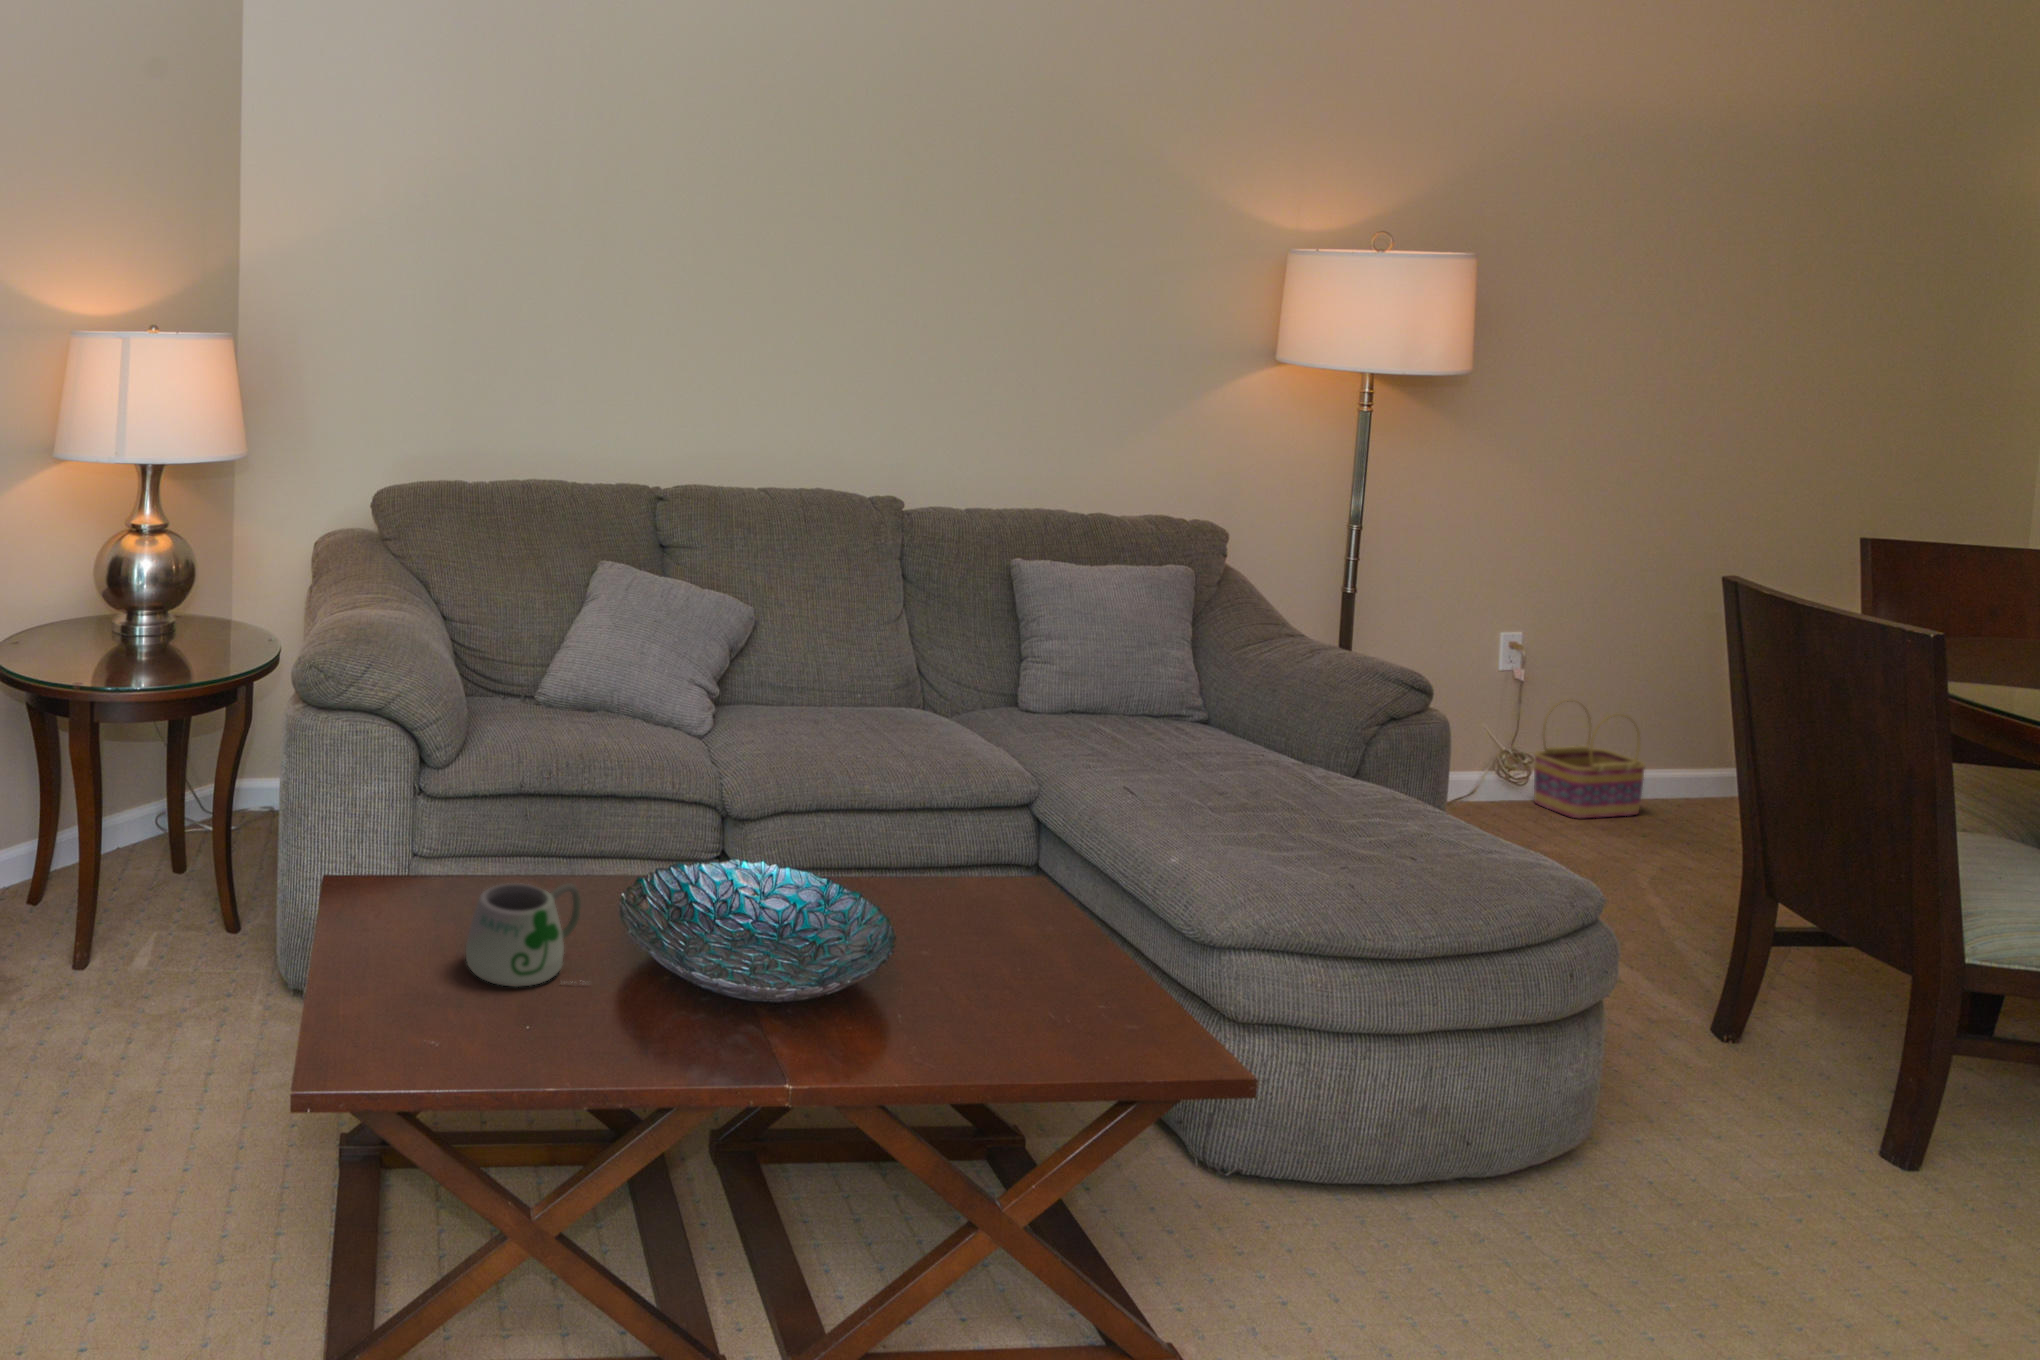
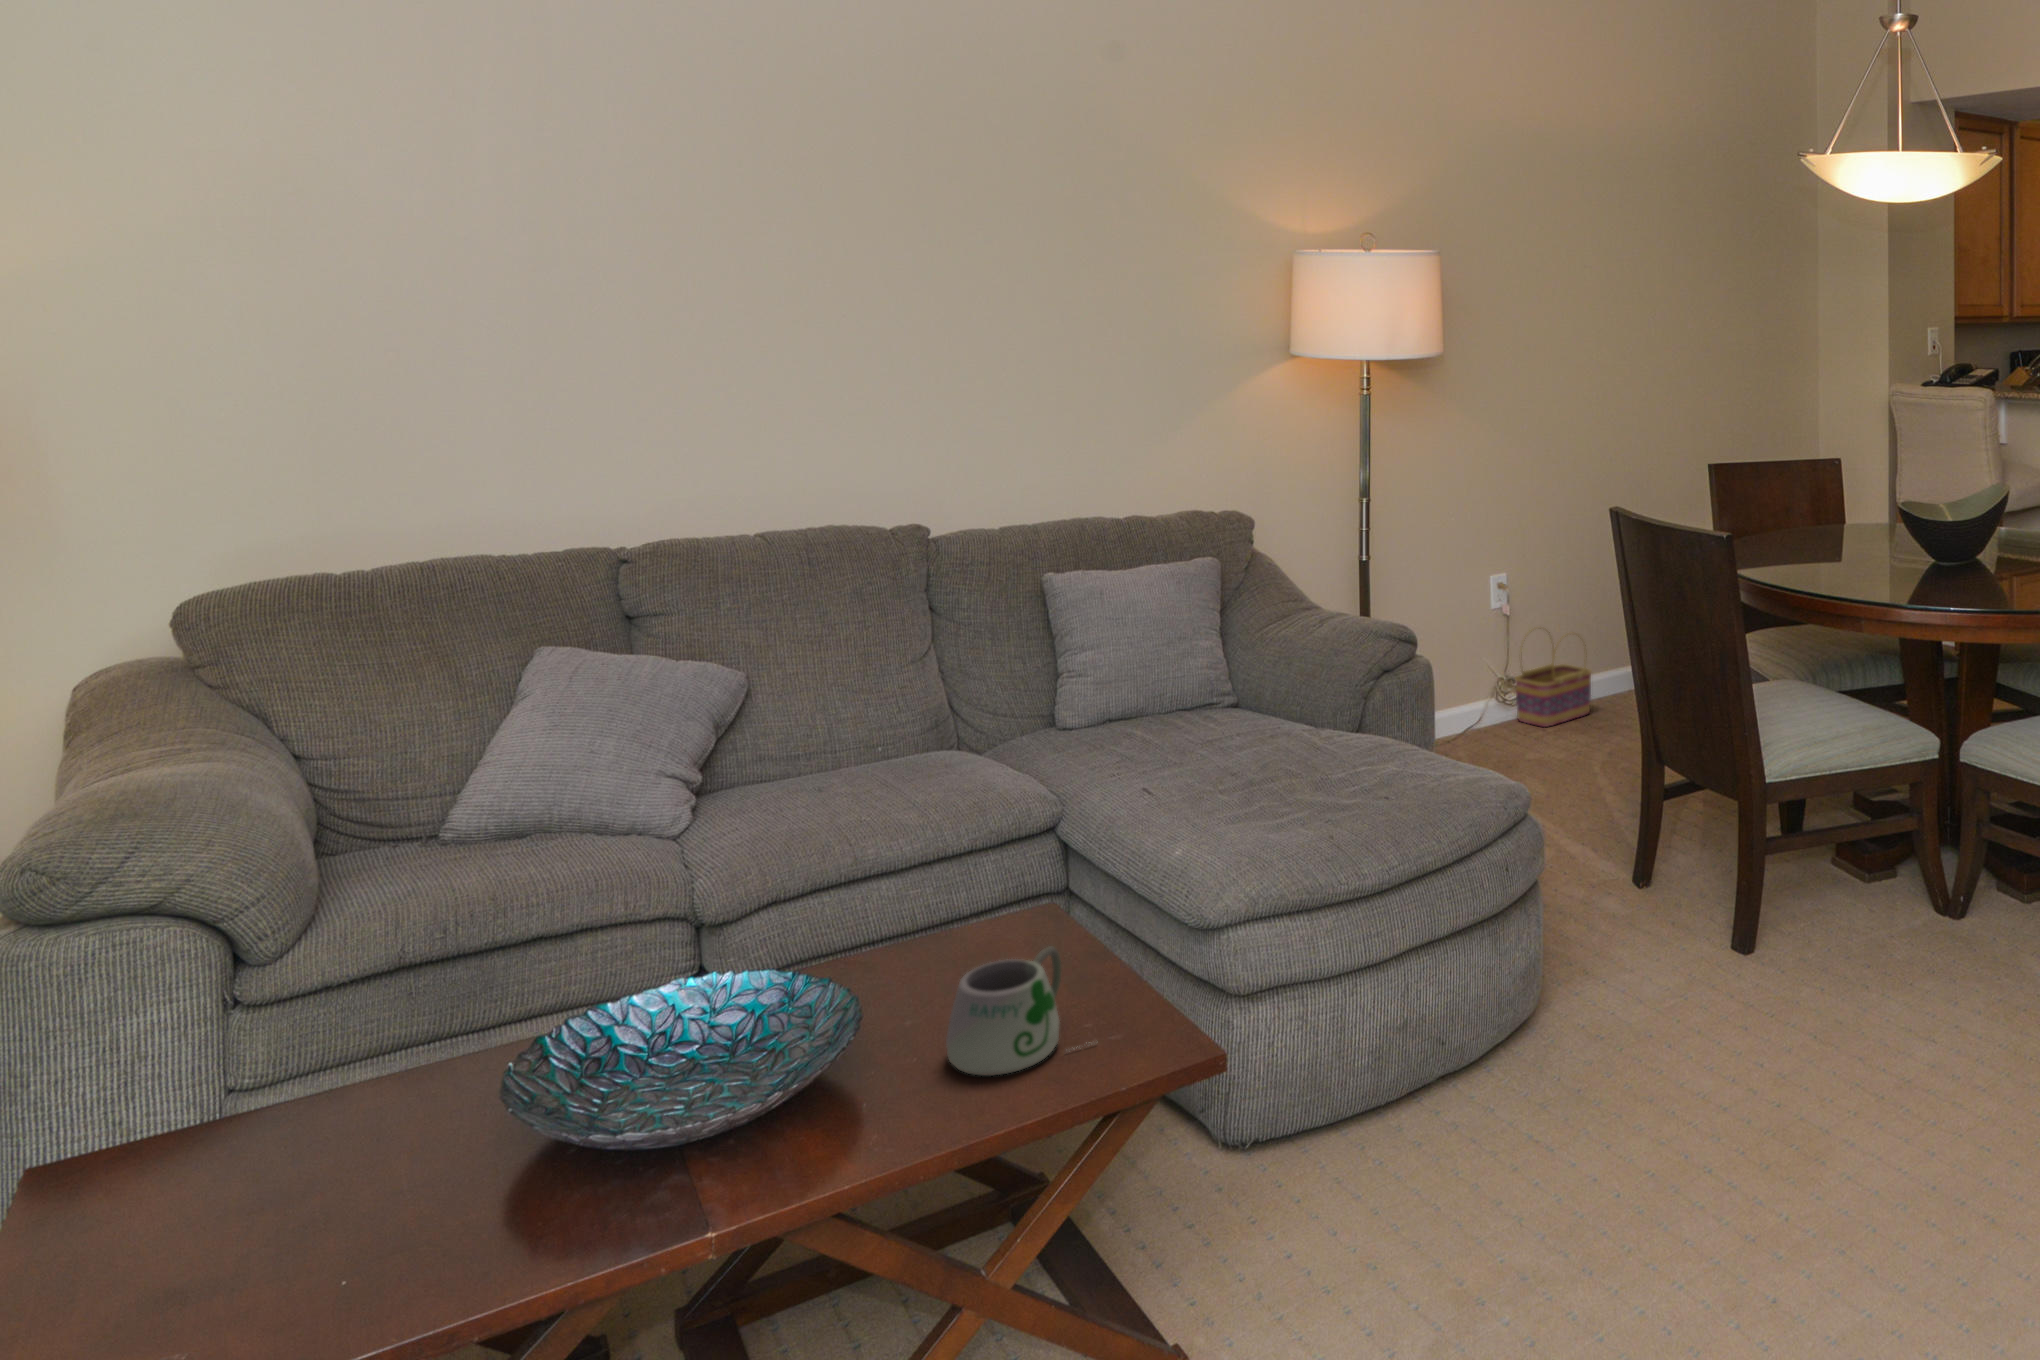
mug: present [466,883,581,987] -> present [946,946,1092,1076]

